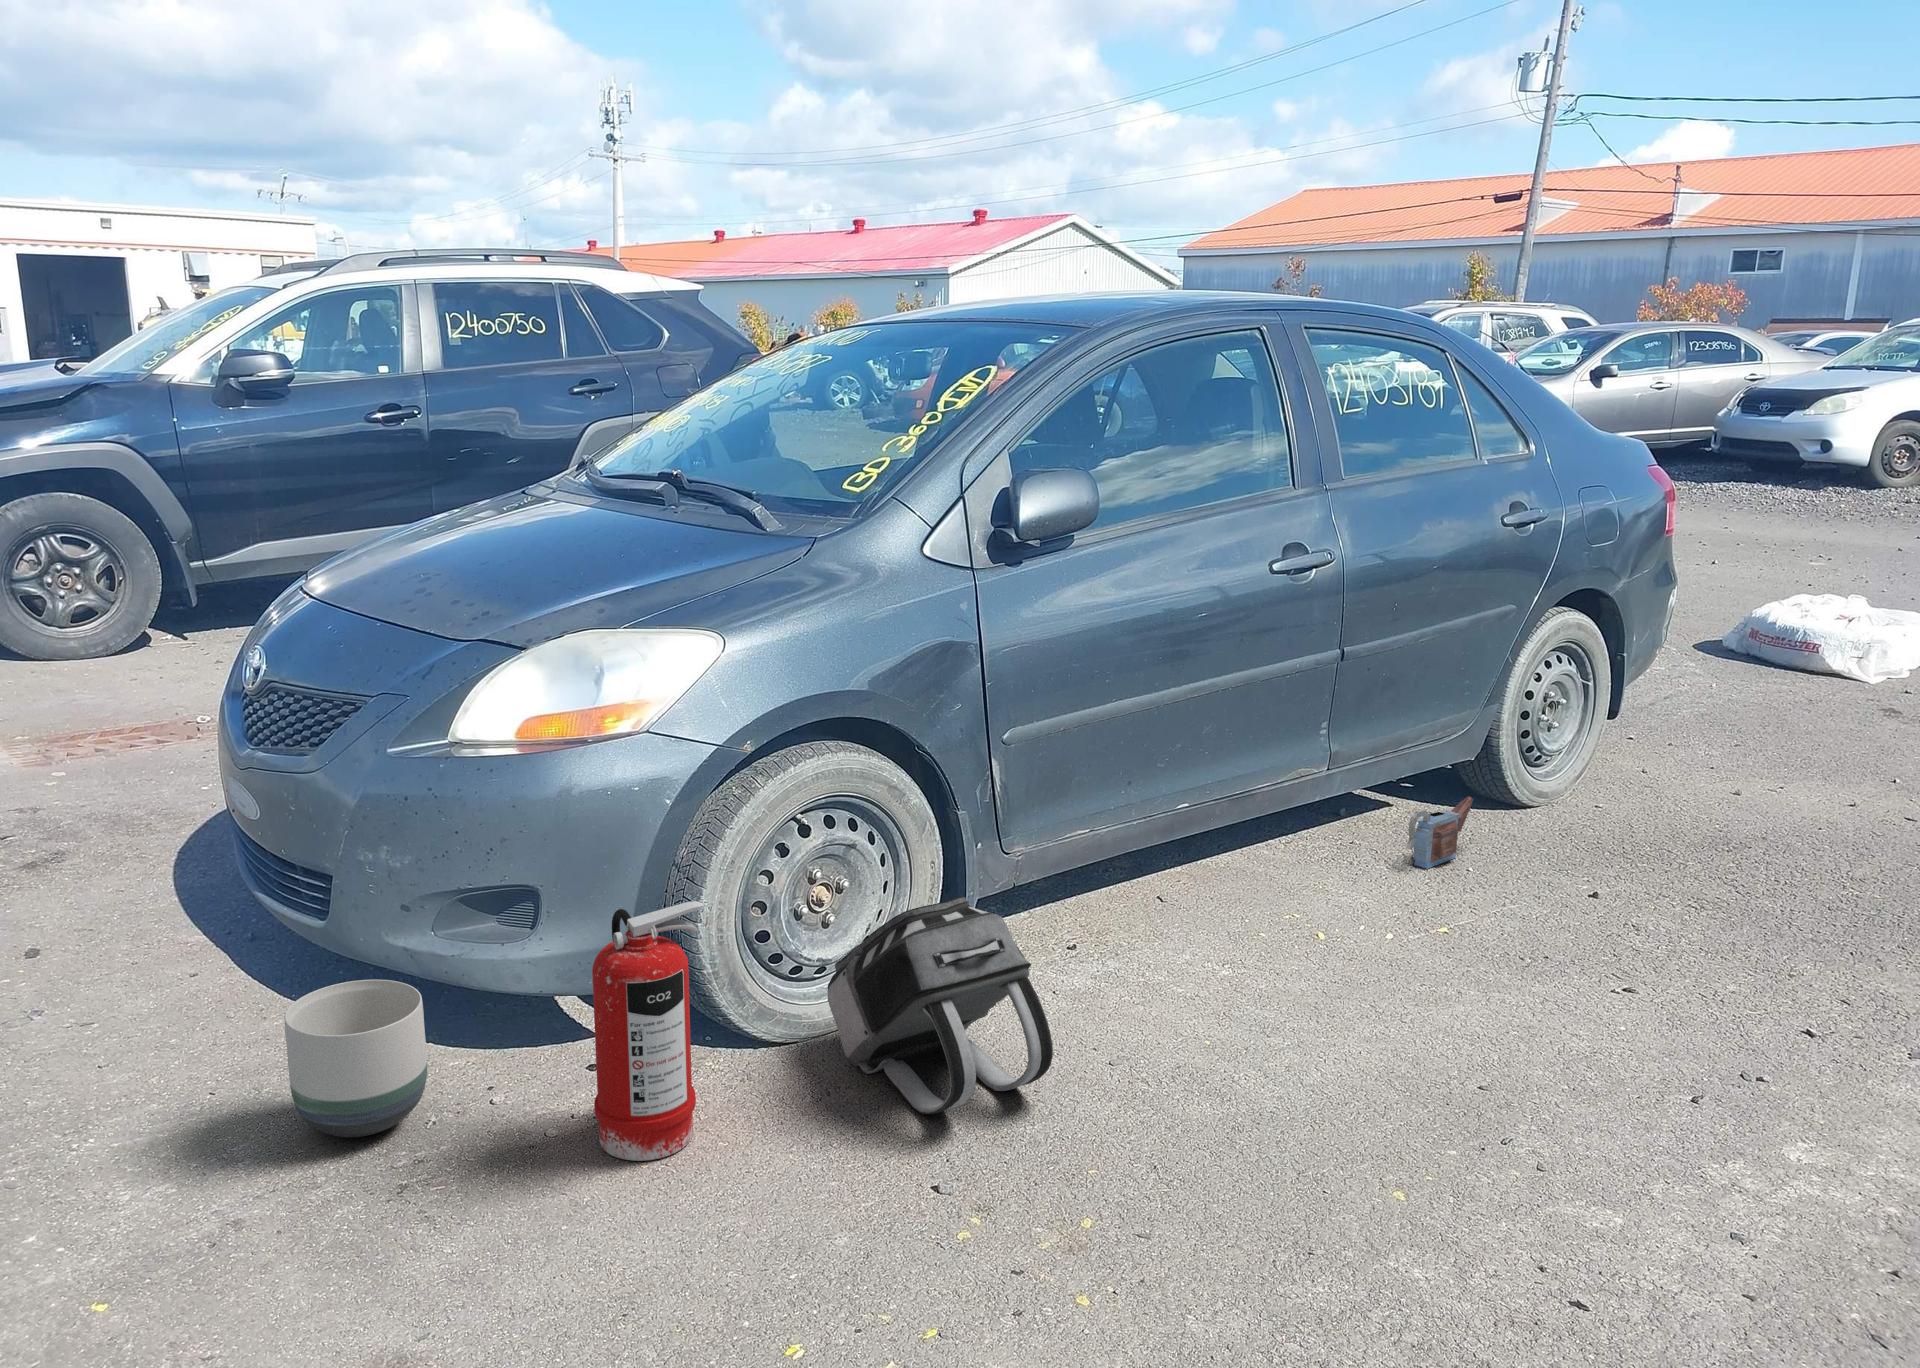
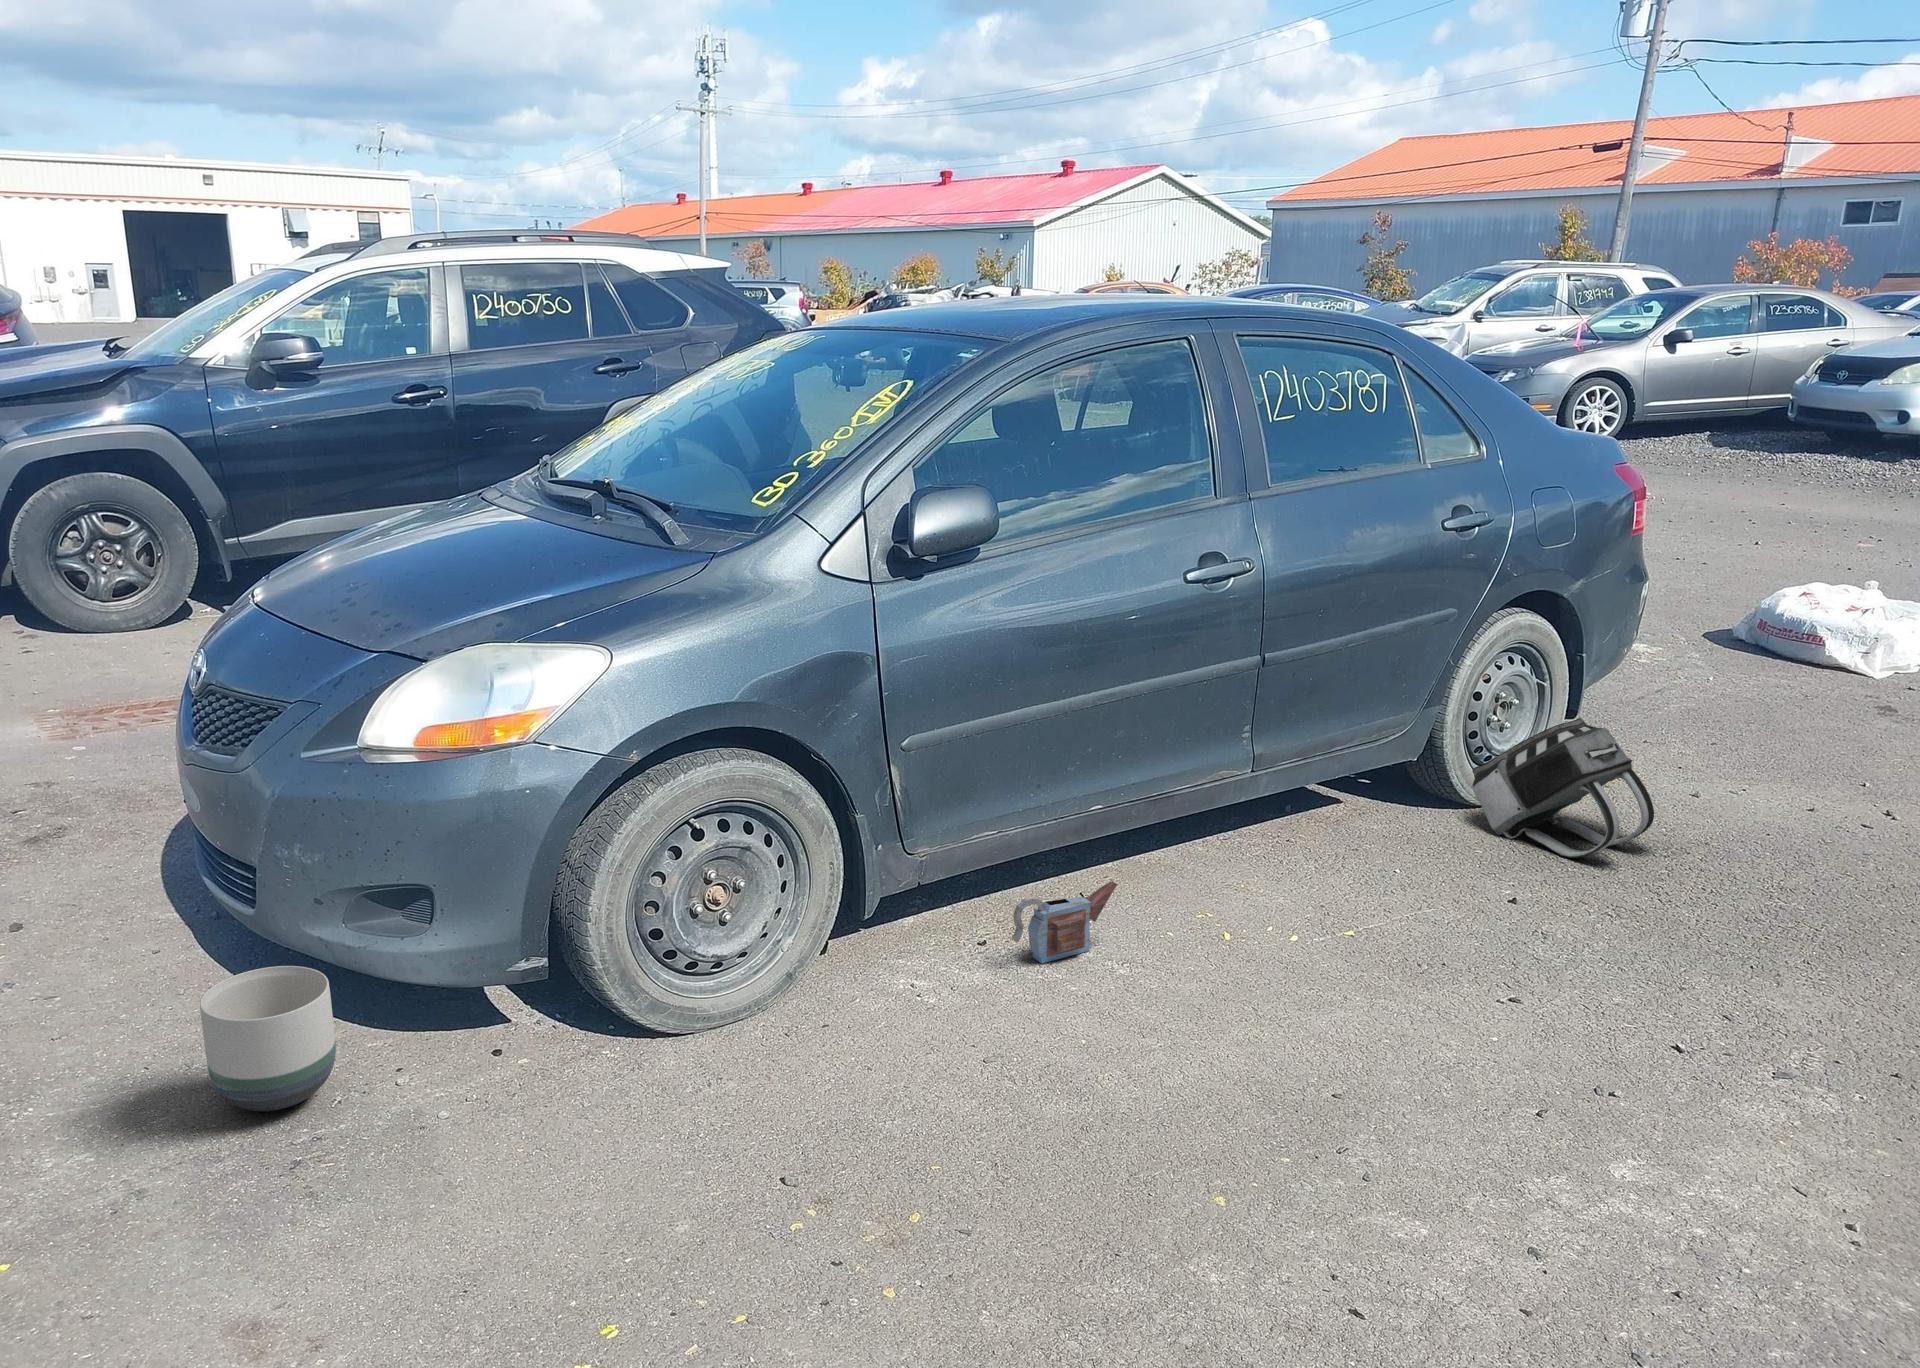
watering can: present [1406,796,1473,869] -> present [1012,881,1118,963]
backpack: present [828,896,1053,1115] -> present [1472,718,1654,858]
fire extinguisher: present [592,901,704,1161] -> none [474,904,580,1142]

